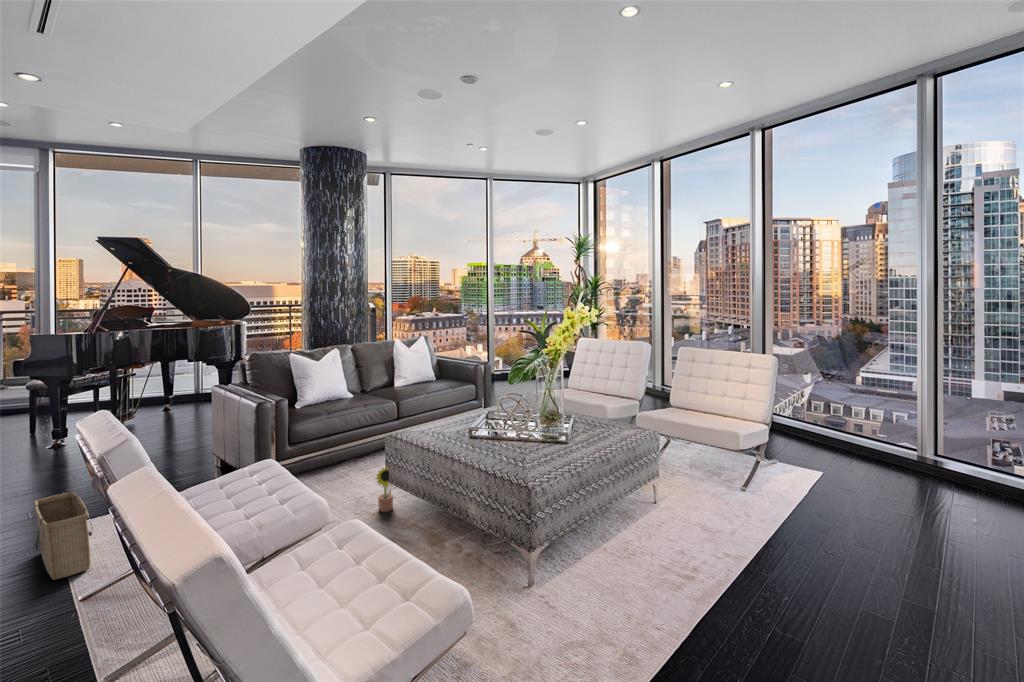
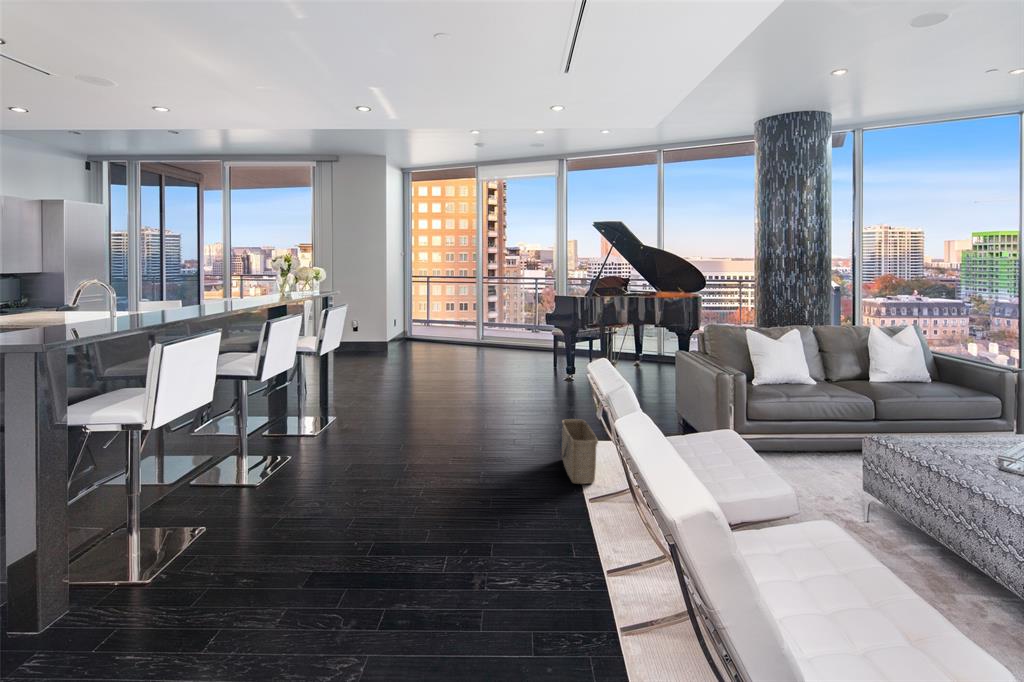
decorative plant: present [376,467,393,512] -> none [855,473,892,524]

